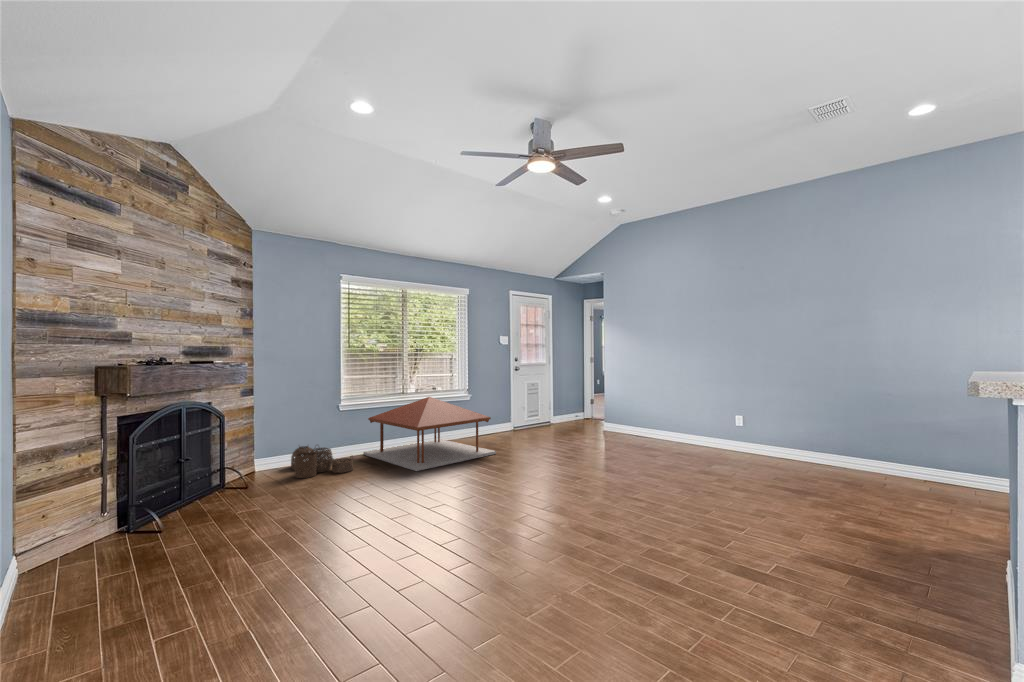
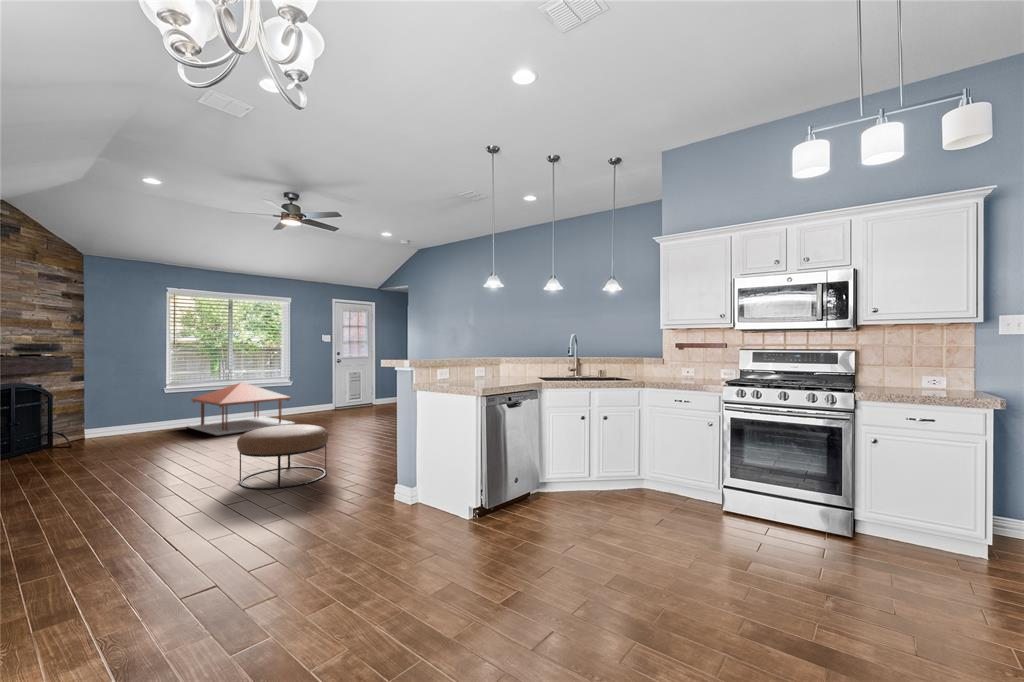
woven basket: present [291,446,353,478] -> none [115,418,168,441]
ottoman: none [564,481,716,622] -> present [237,424,328,489]

